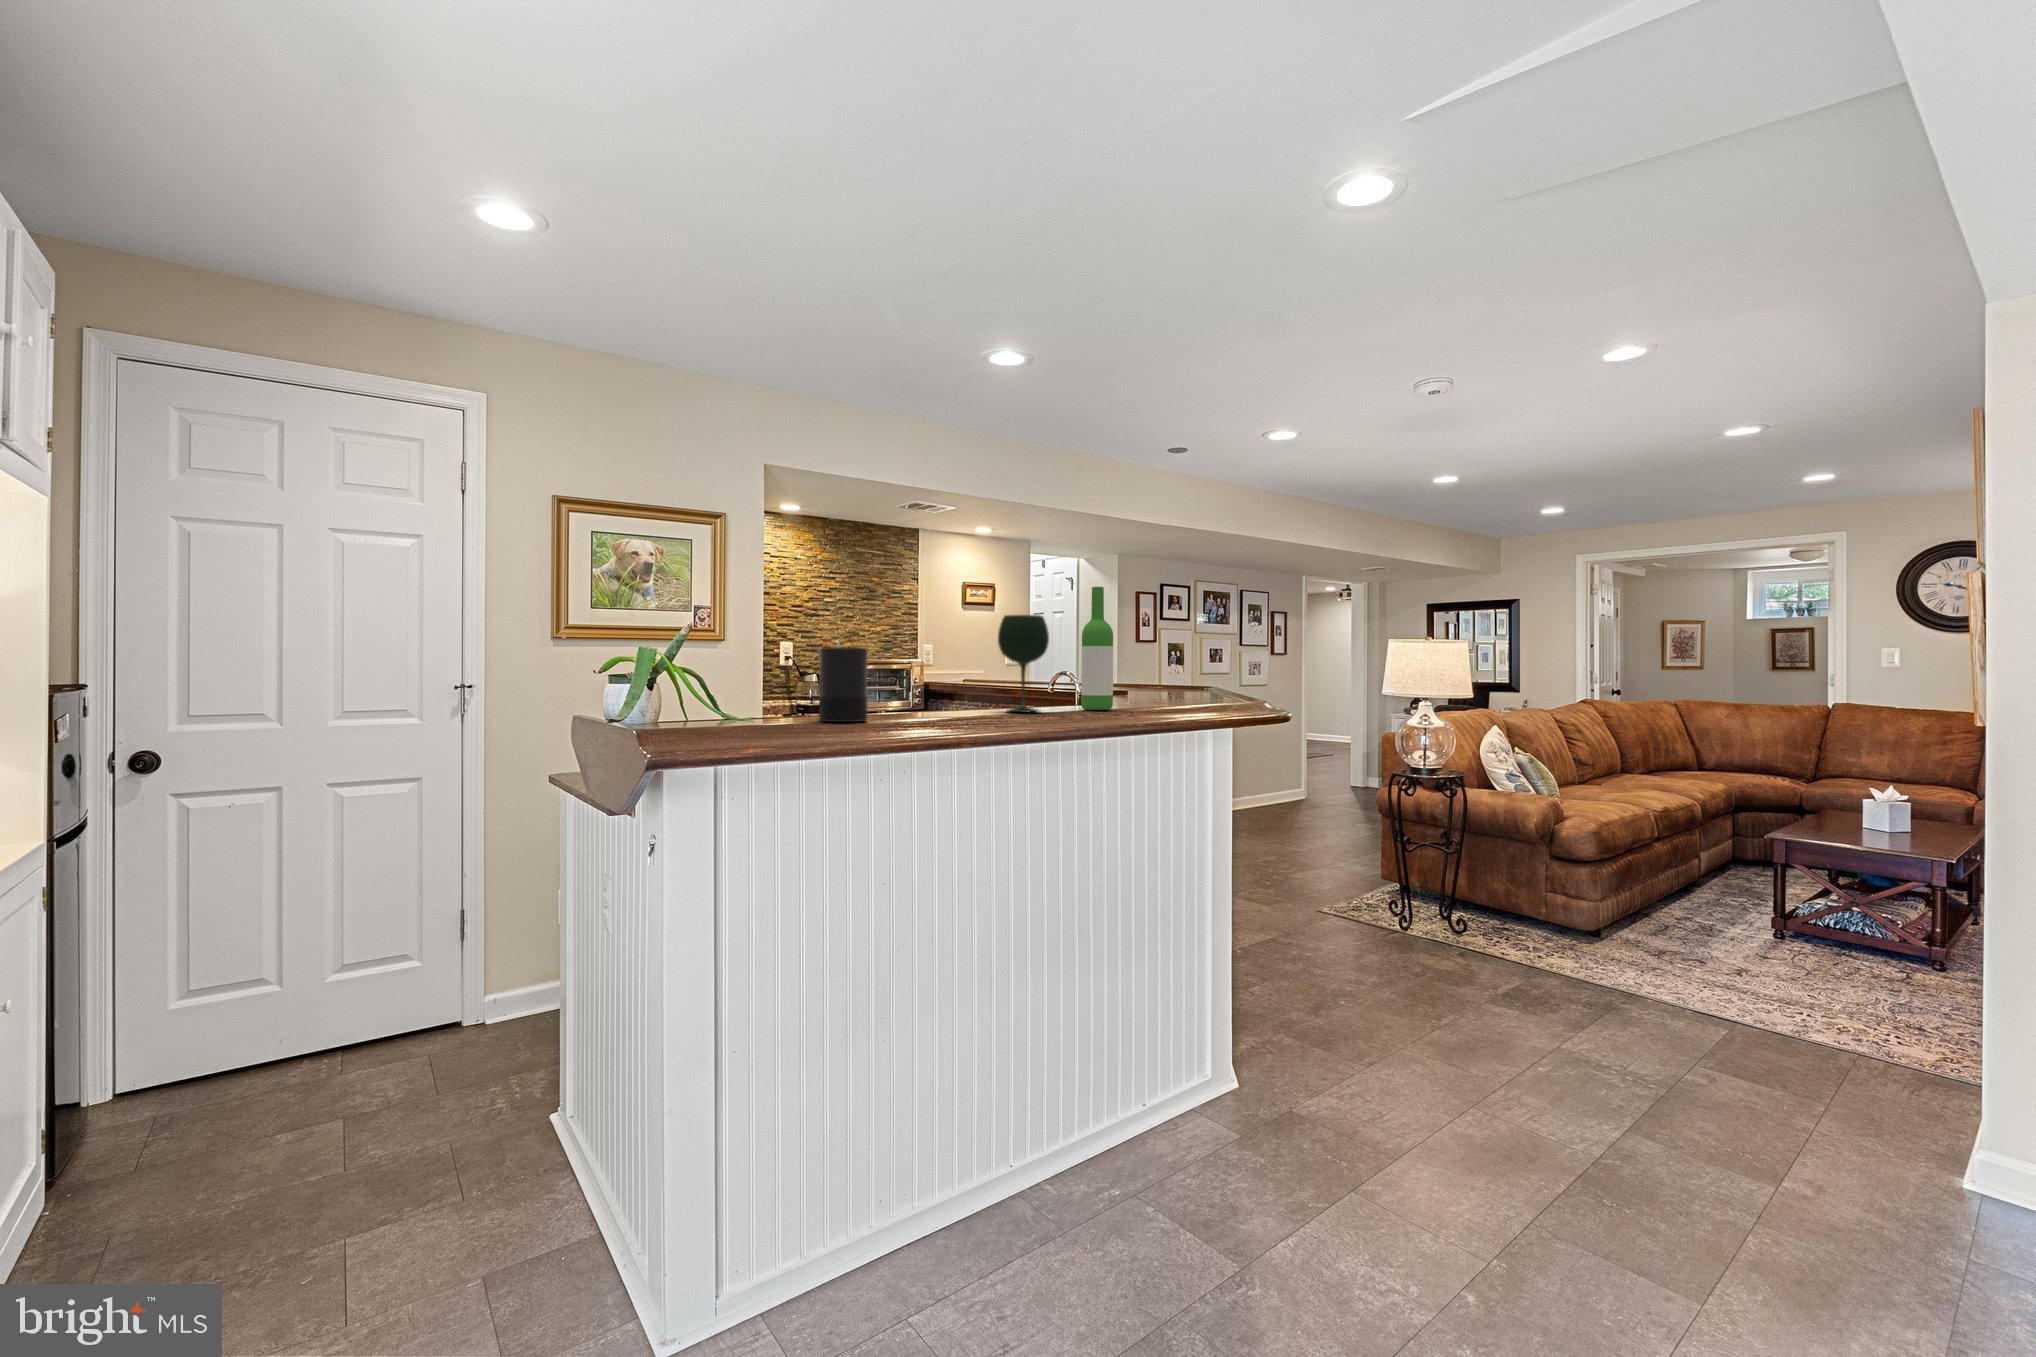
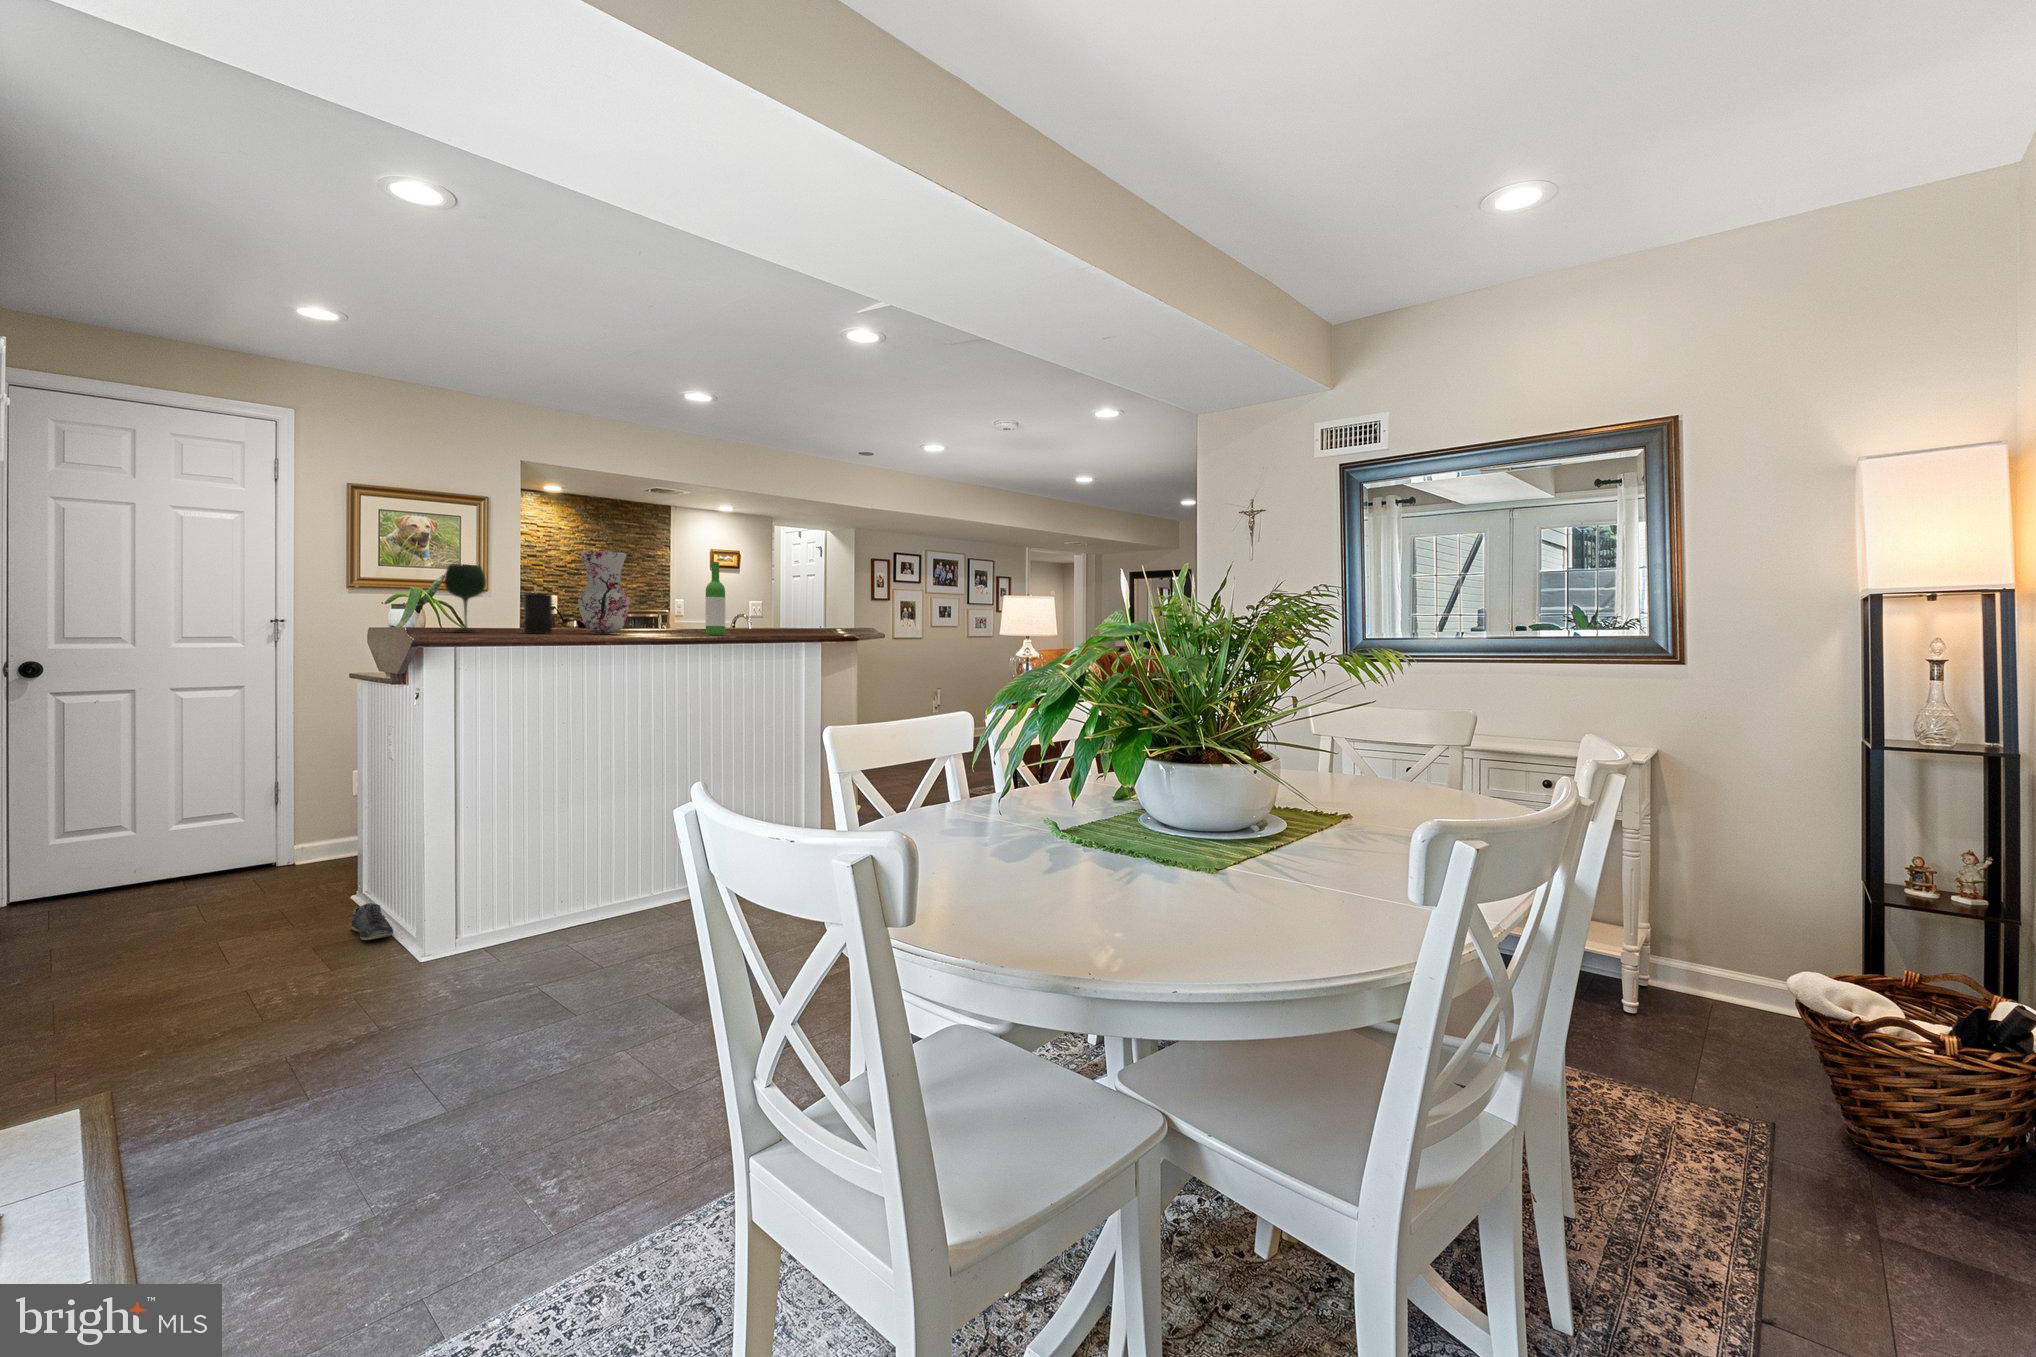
vase: none [900,567,986,716] -> present [578,551,629,634]
wine glass: present [998,615,1049,712] -> present [444,564,486,632]
shoe: none [528,1177,591,1271] -> present [352,903,393,940]

